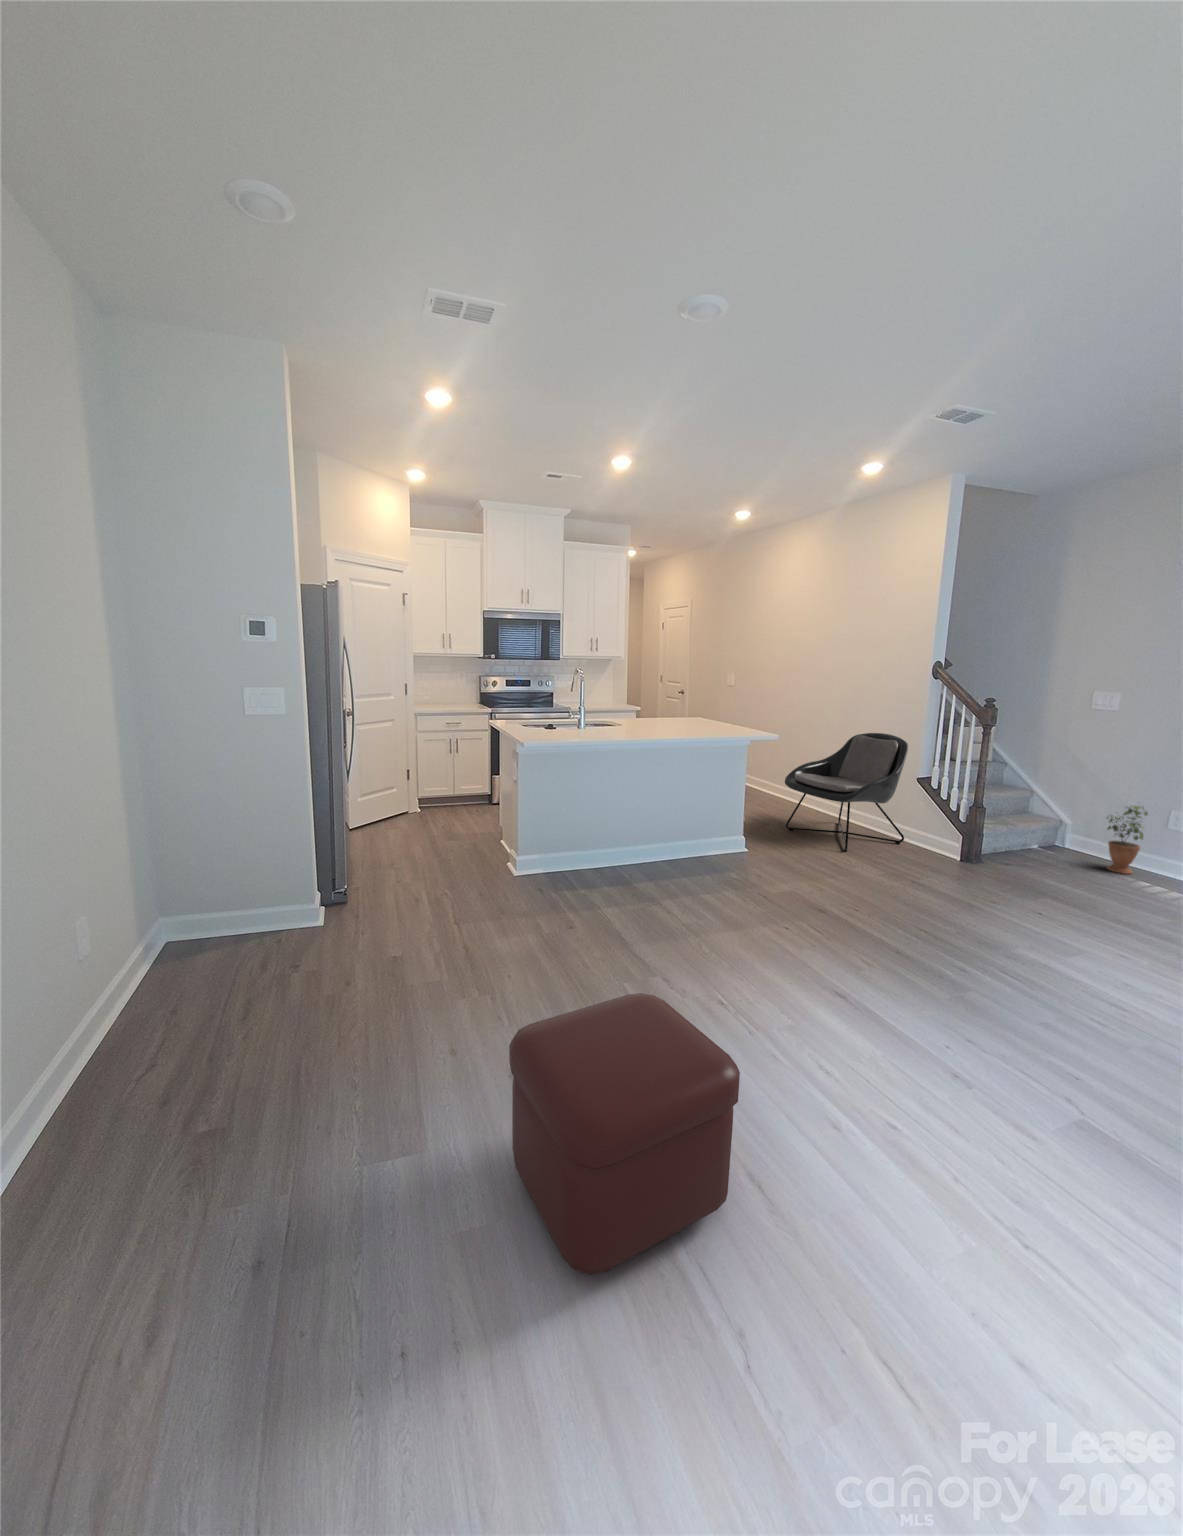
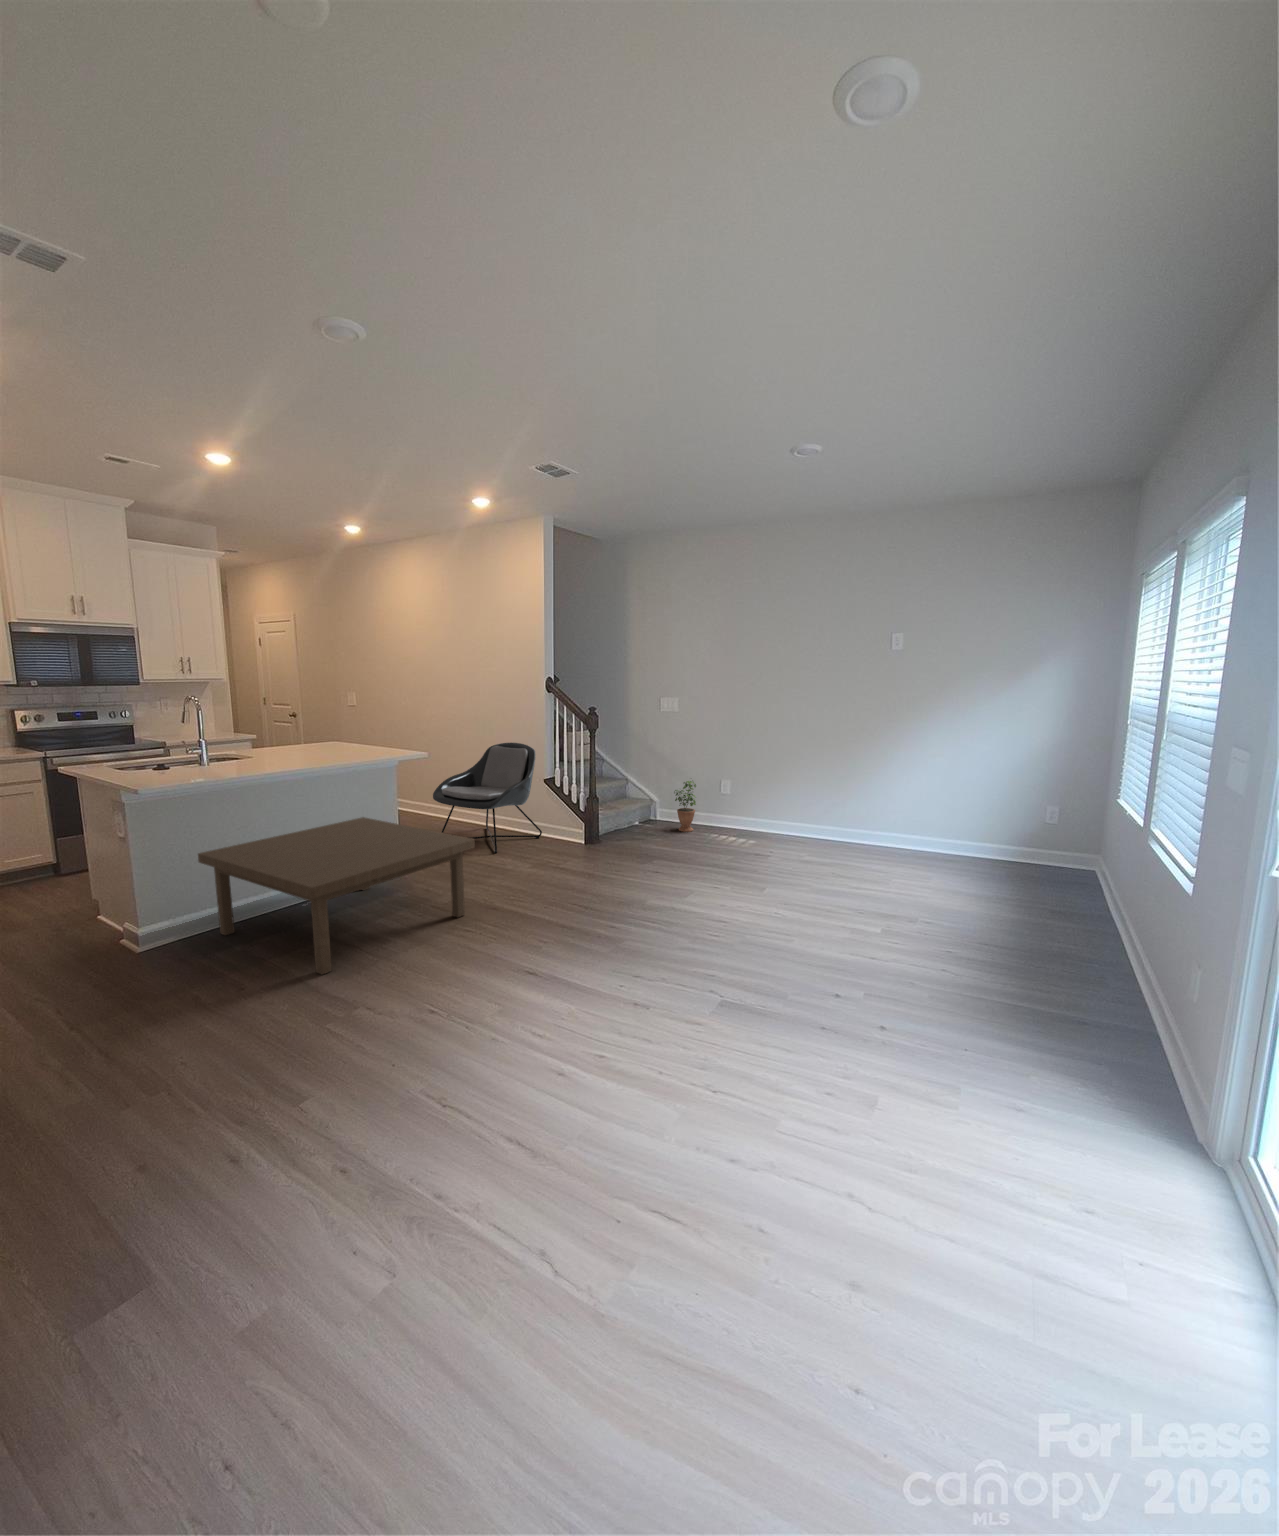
coffee table: none [567,791,822,940] -> present [198,817,475,975]
ottoman: present [509,993,740,1275] -> none [238,999,445,1215]

